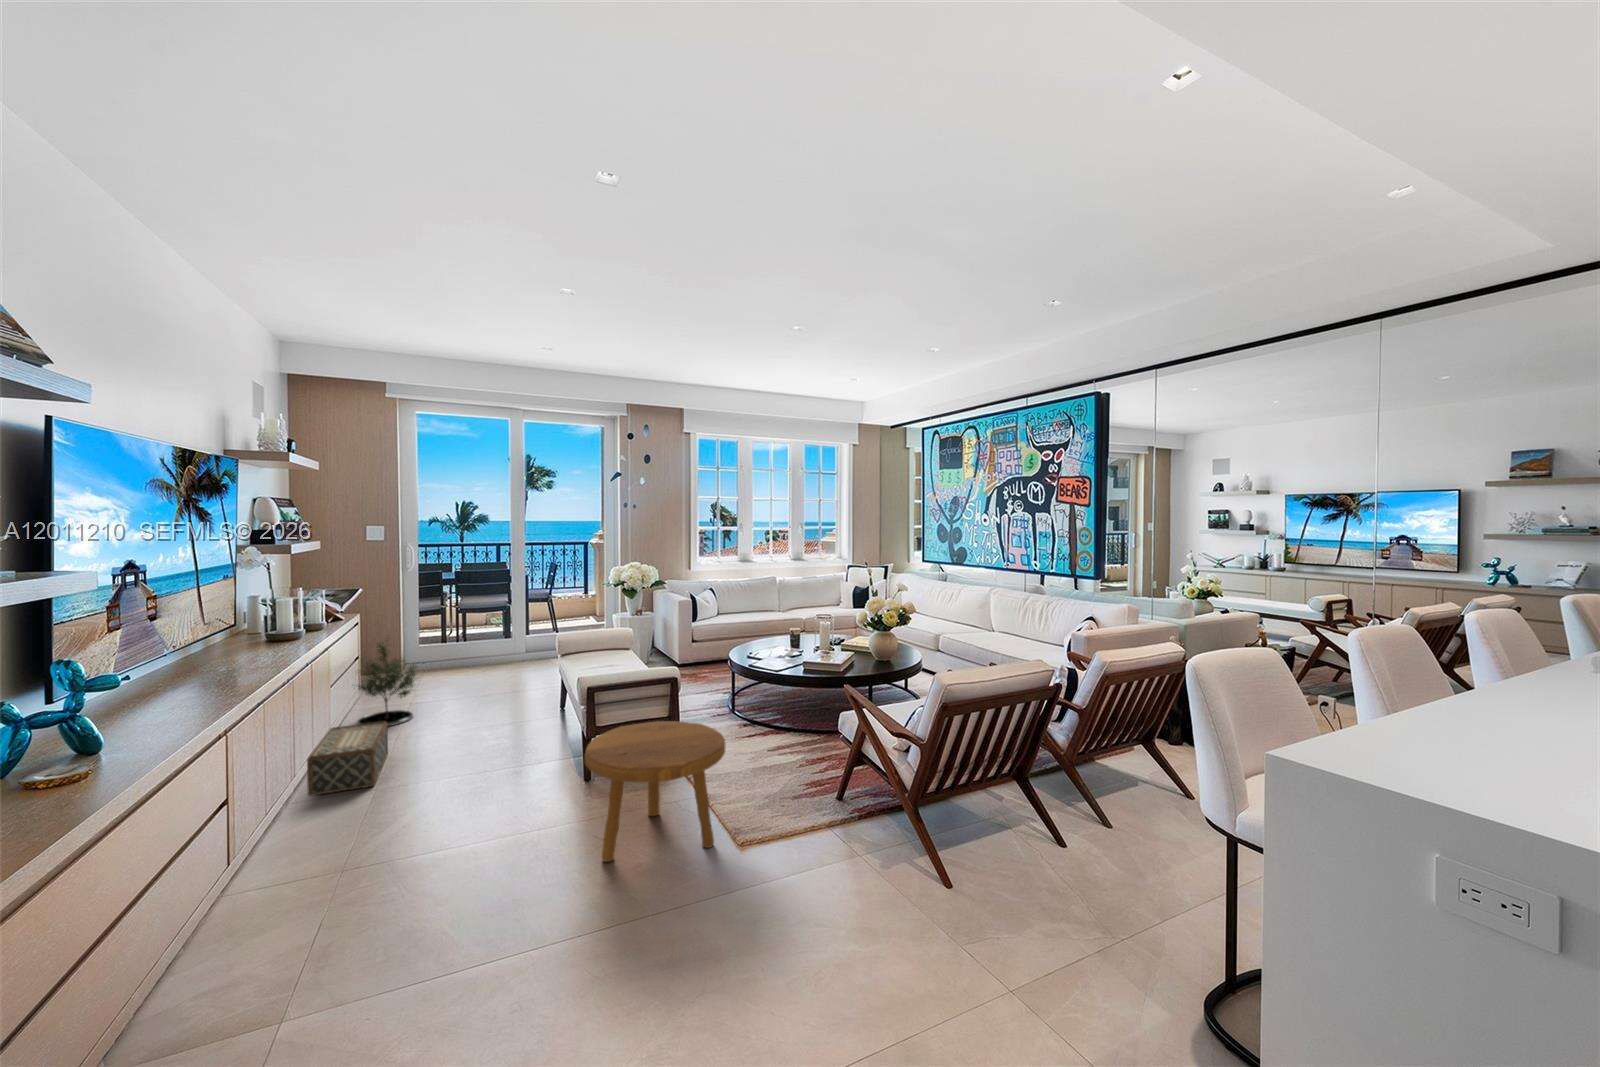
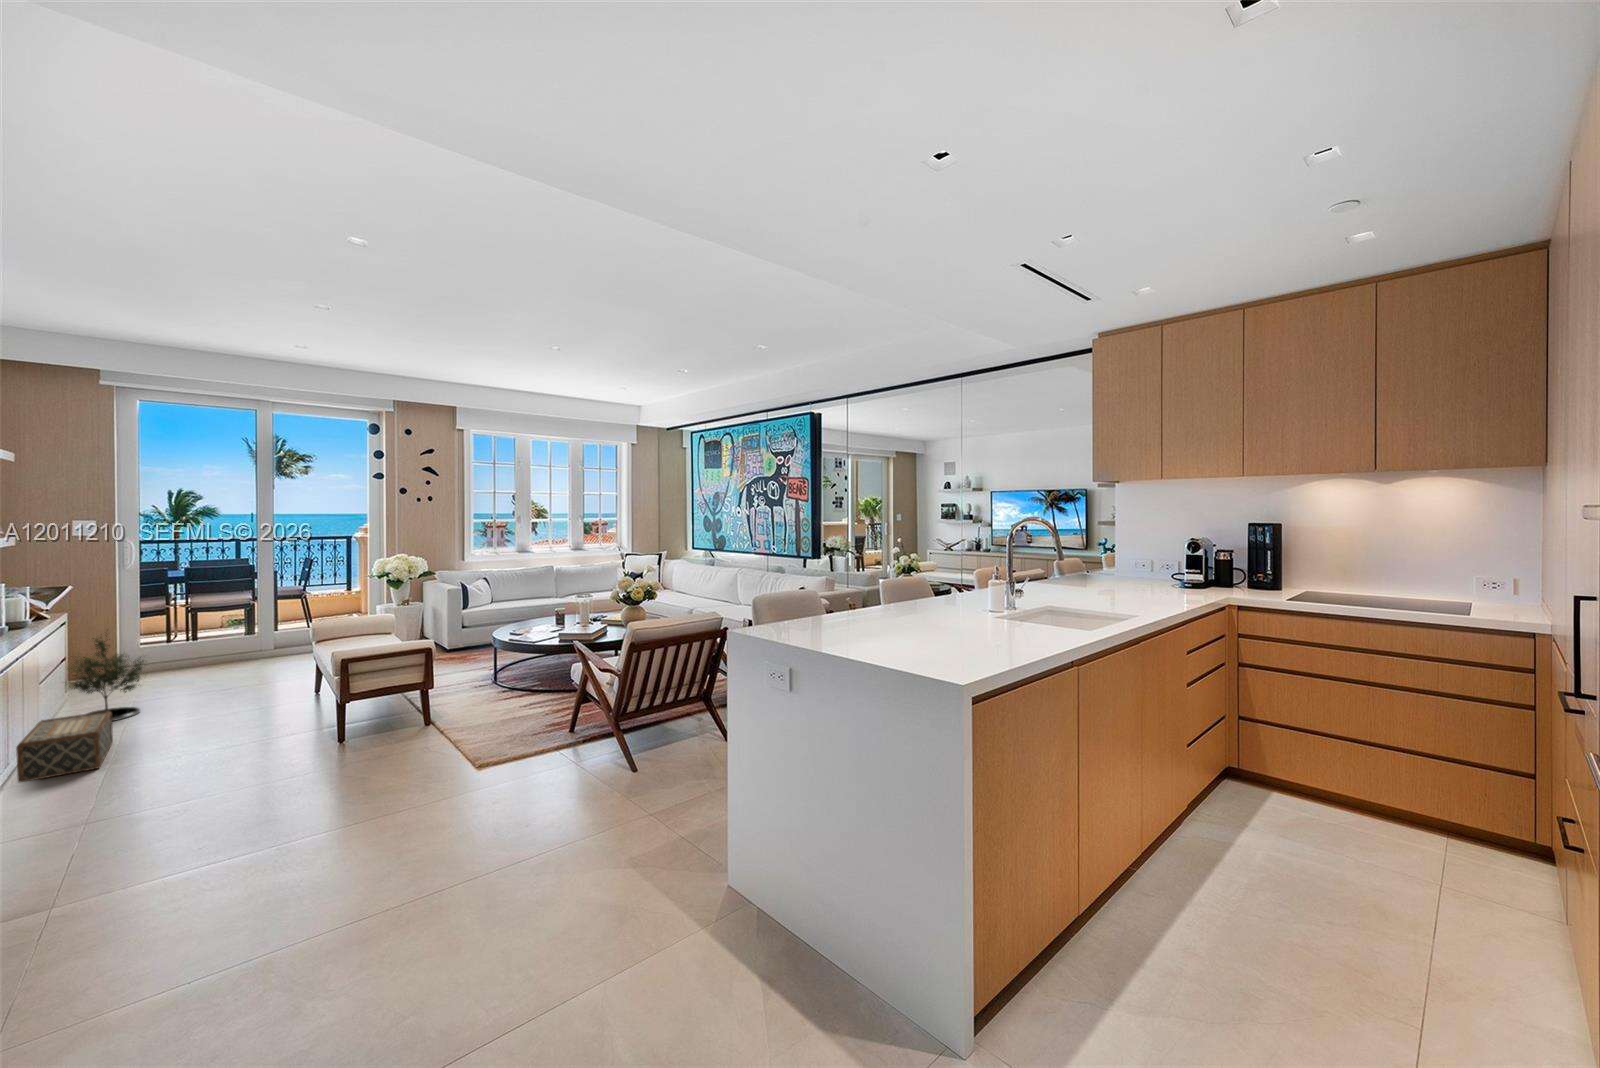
footstool: present [585,721,725,862] -> none [331,679,466,793]

